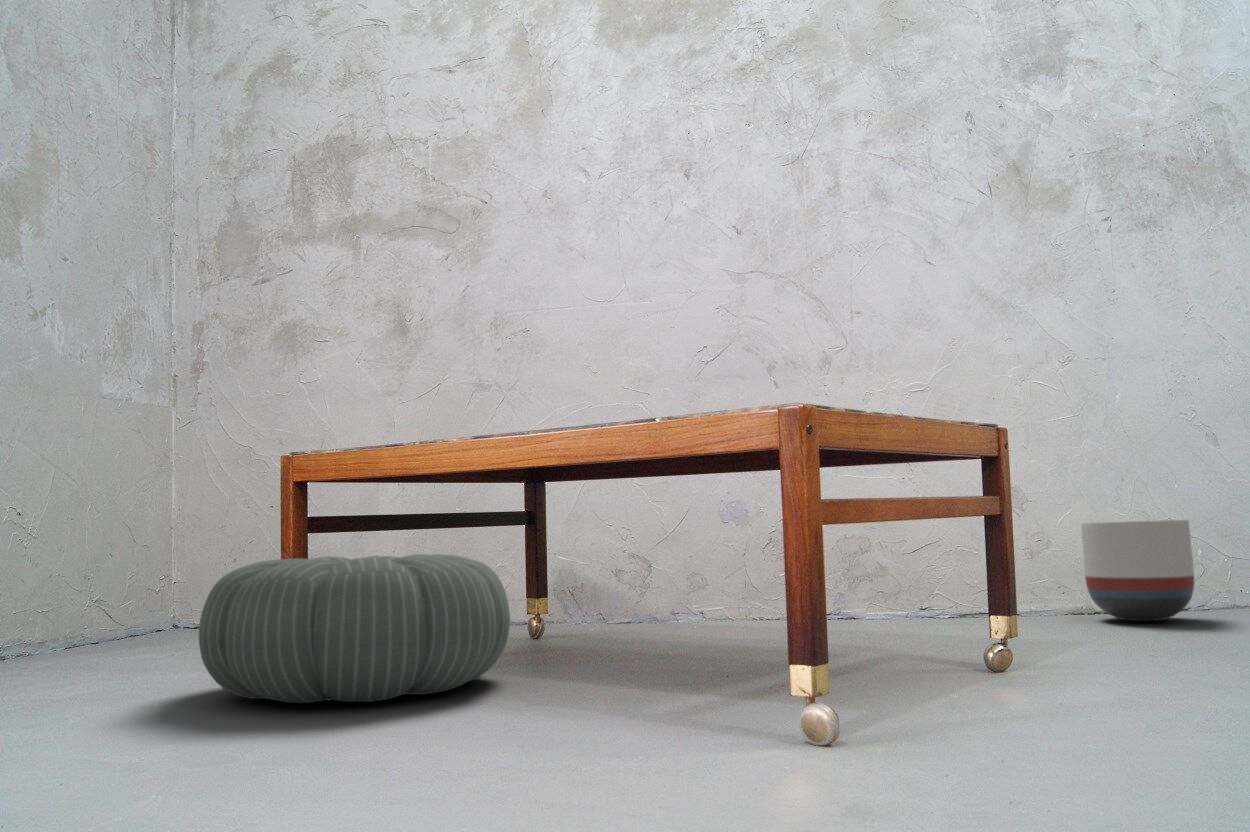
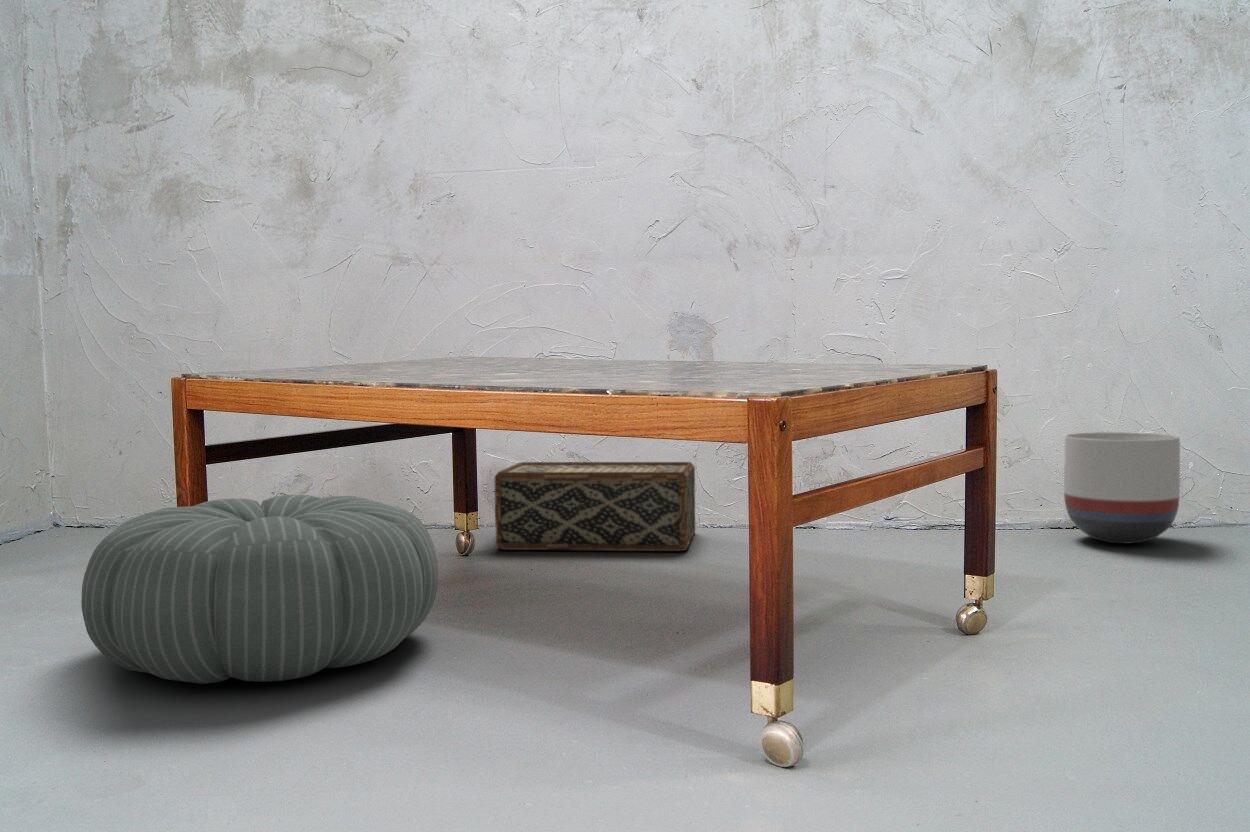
woven basket: none [560,556,743,632] -> present [495,462,695,551]

